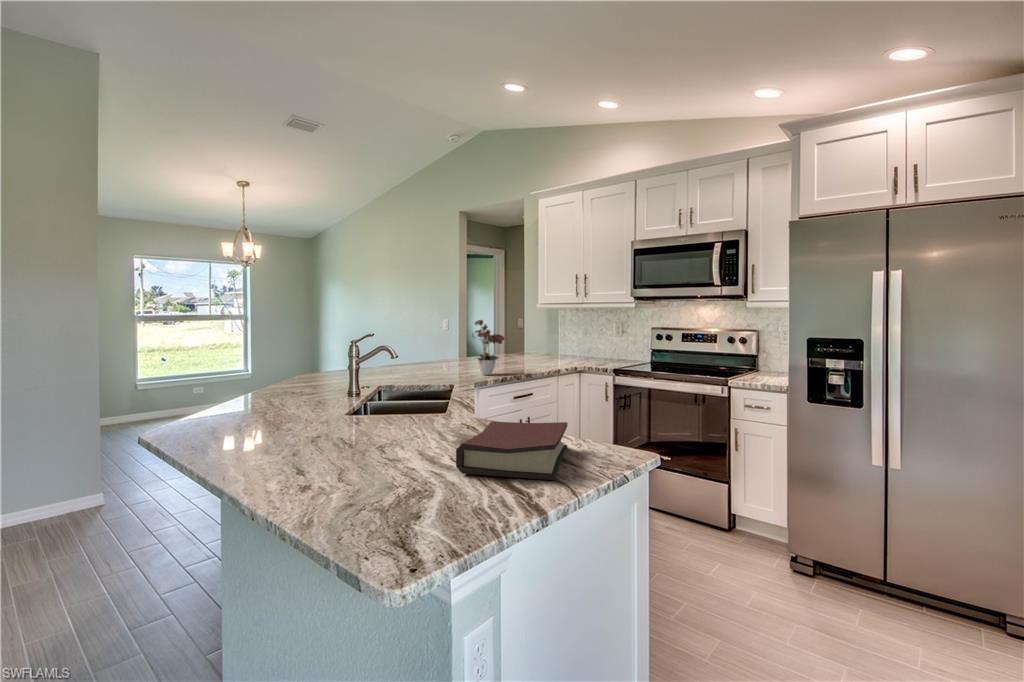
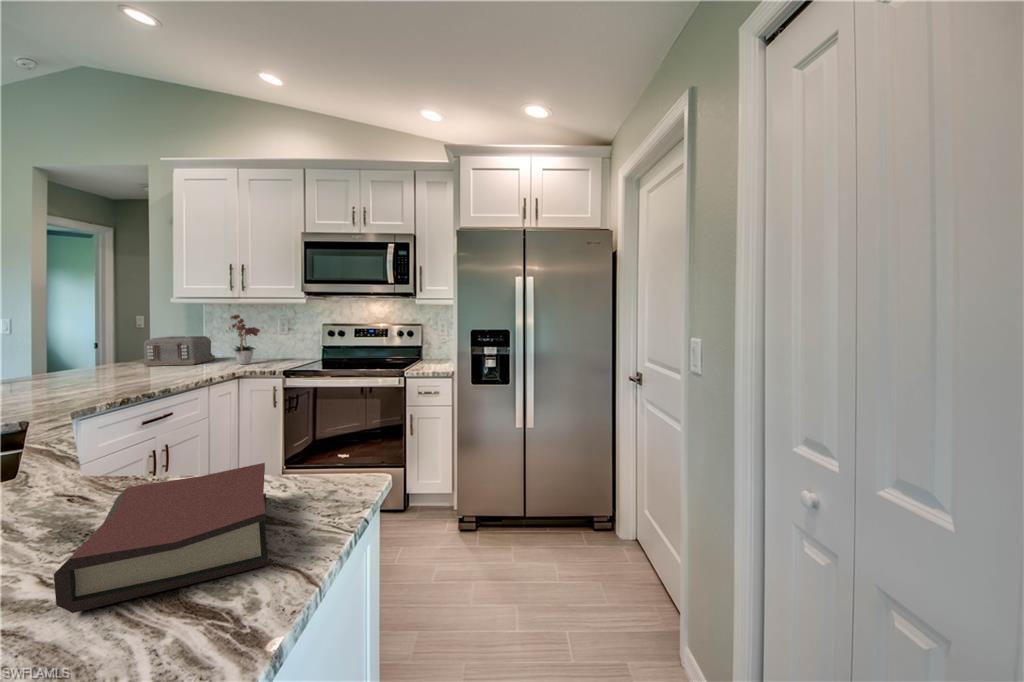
flower arrangement: present [472,320,505,375] -> present [229,315,260,364]
toaster: none [518,335,567,359] -> present [143,336,215,366]

